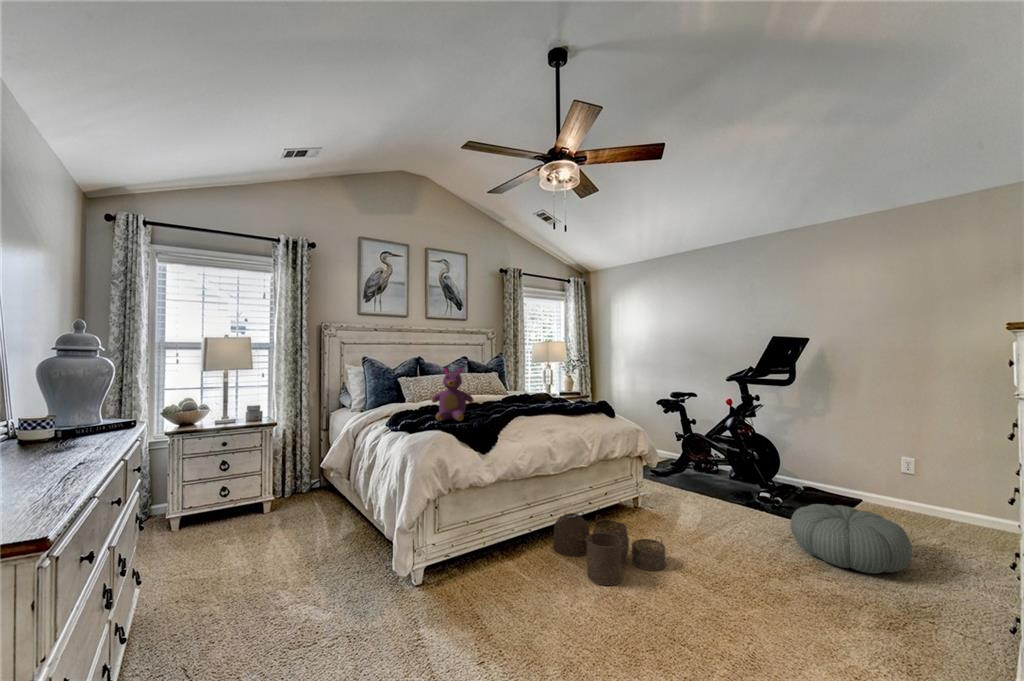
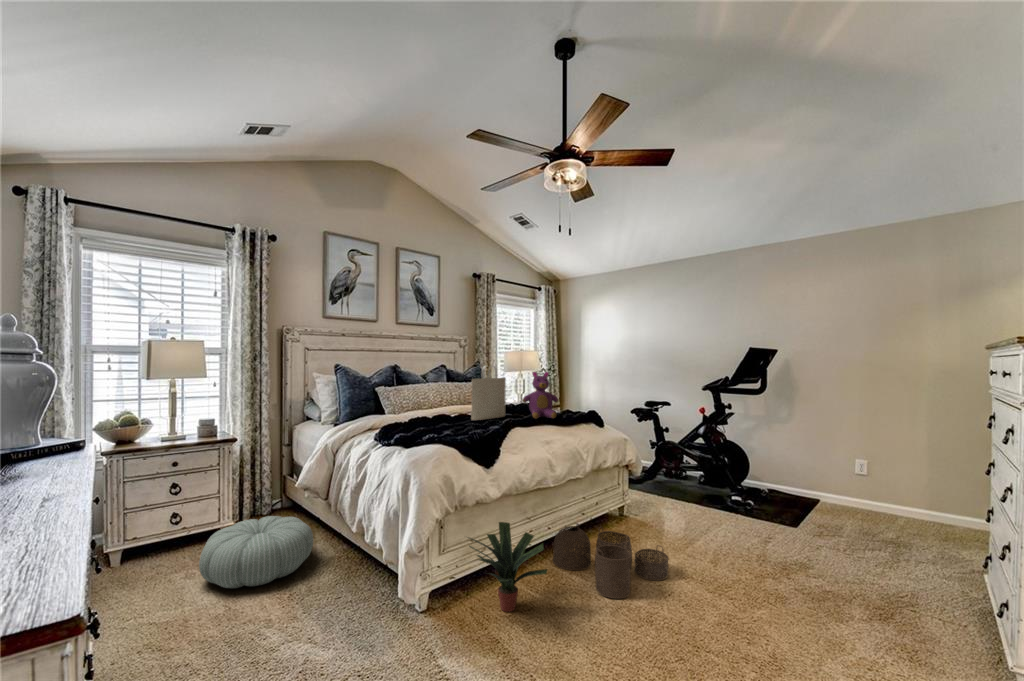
tote bag: none [481,358,517,410] -> present [471,366,506,420]
teddy bear: present [432,368,474,421] -> present [522,372,559,418]
pouf: present [791,504,912,573] -> present [199,516,313,588]
potted plant: none [452,505,533,590] -> present [469,522,547,612]

